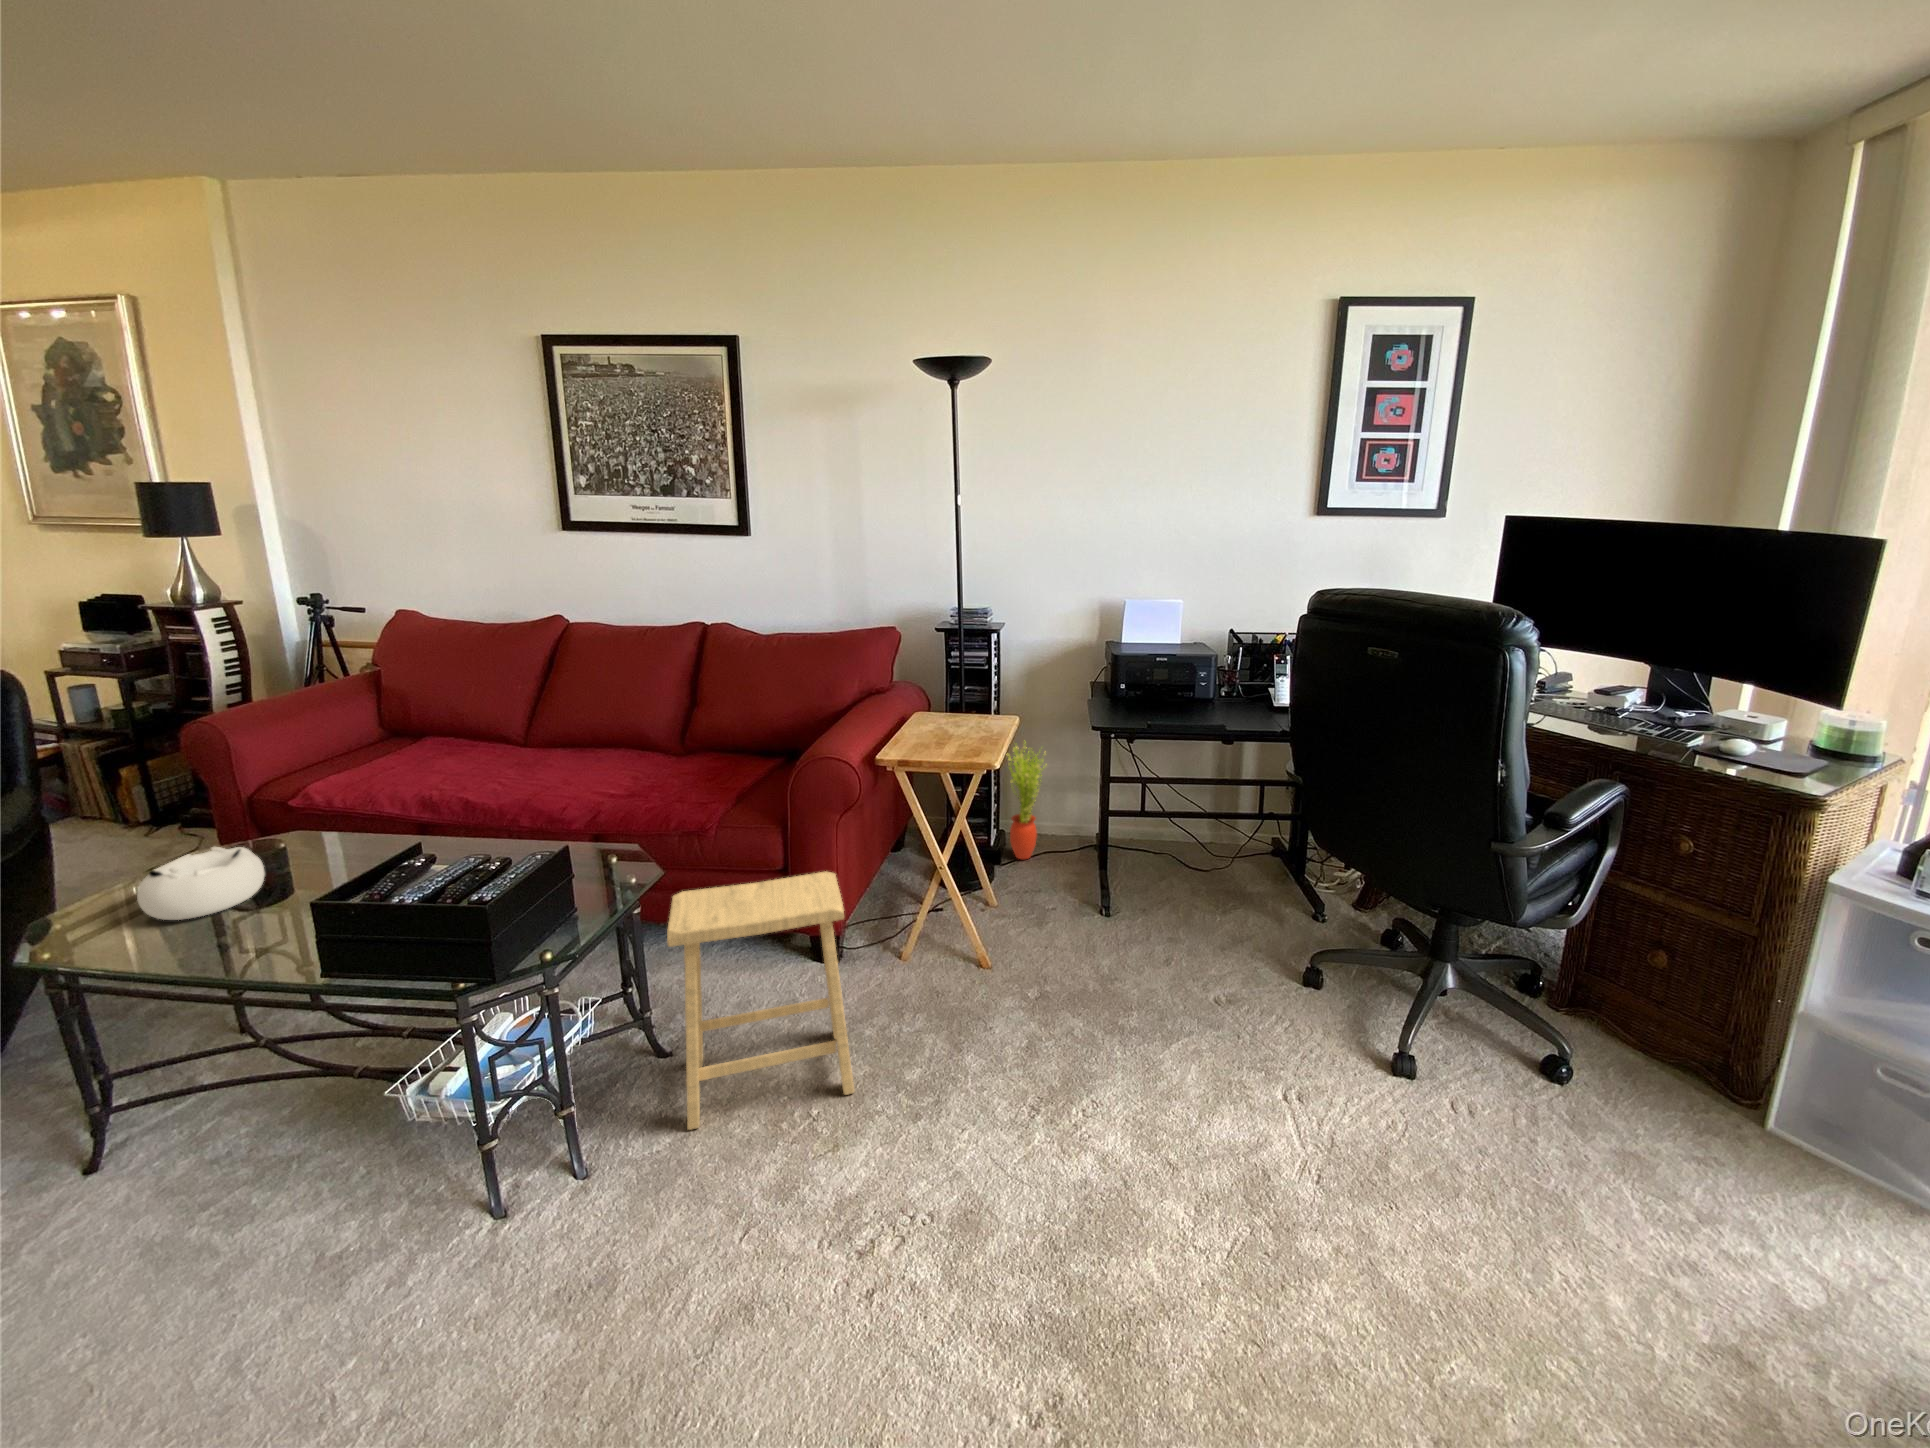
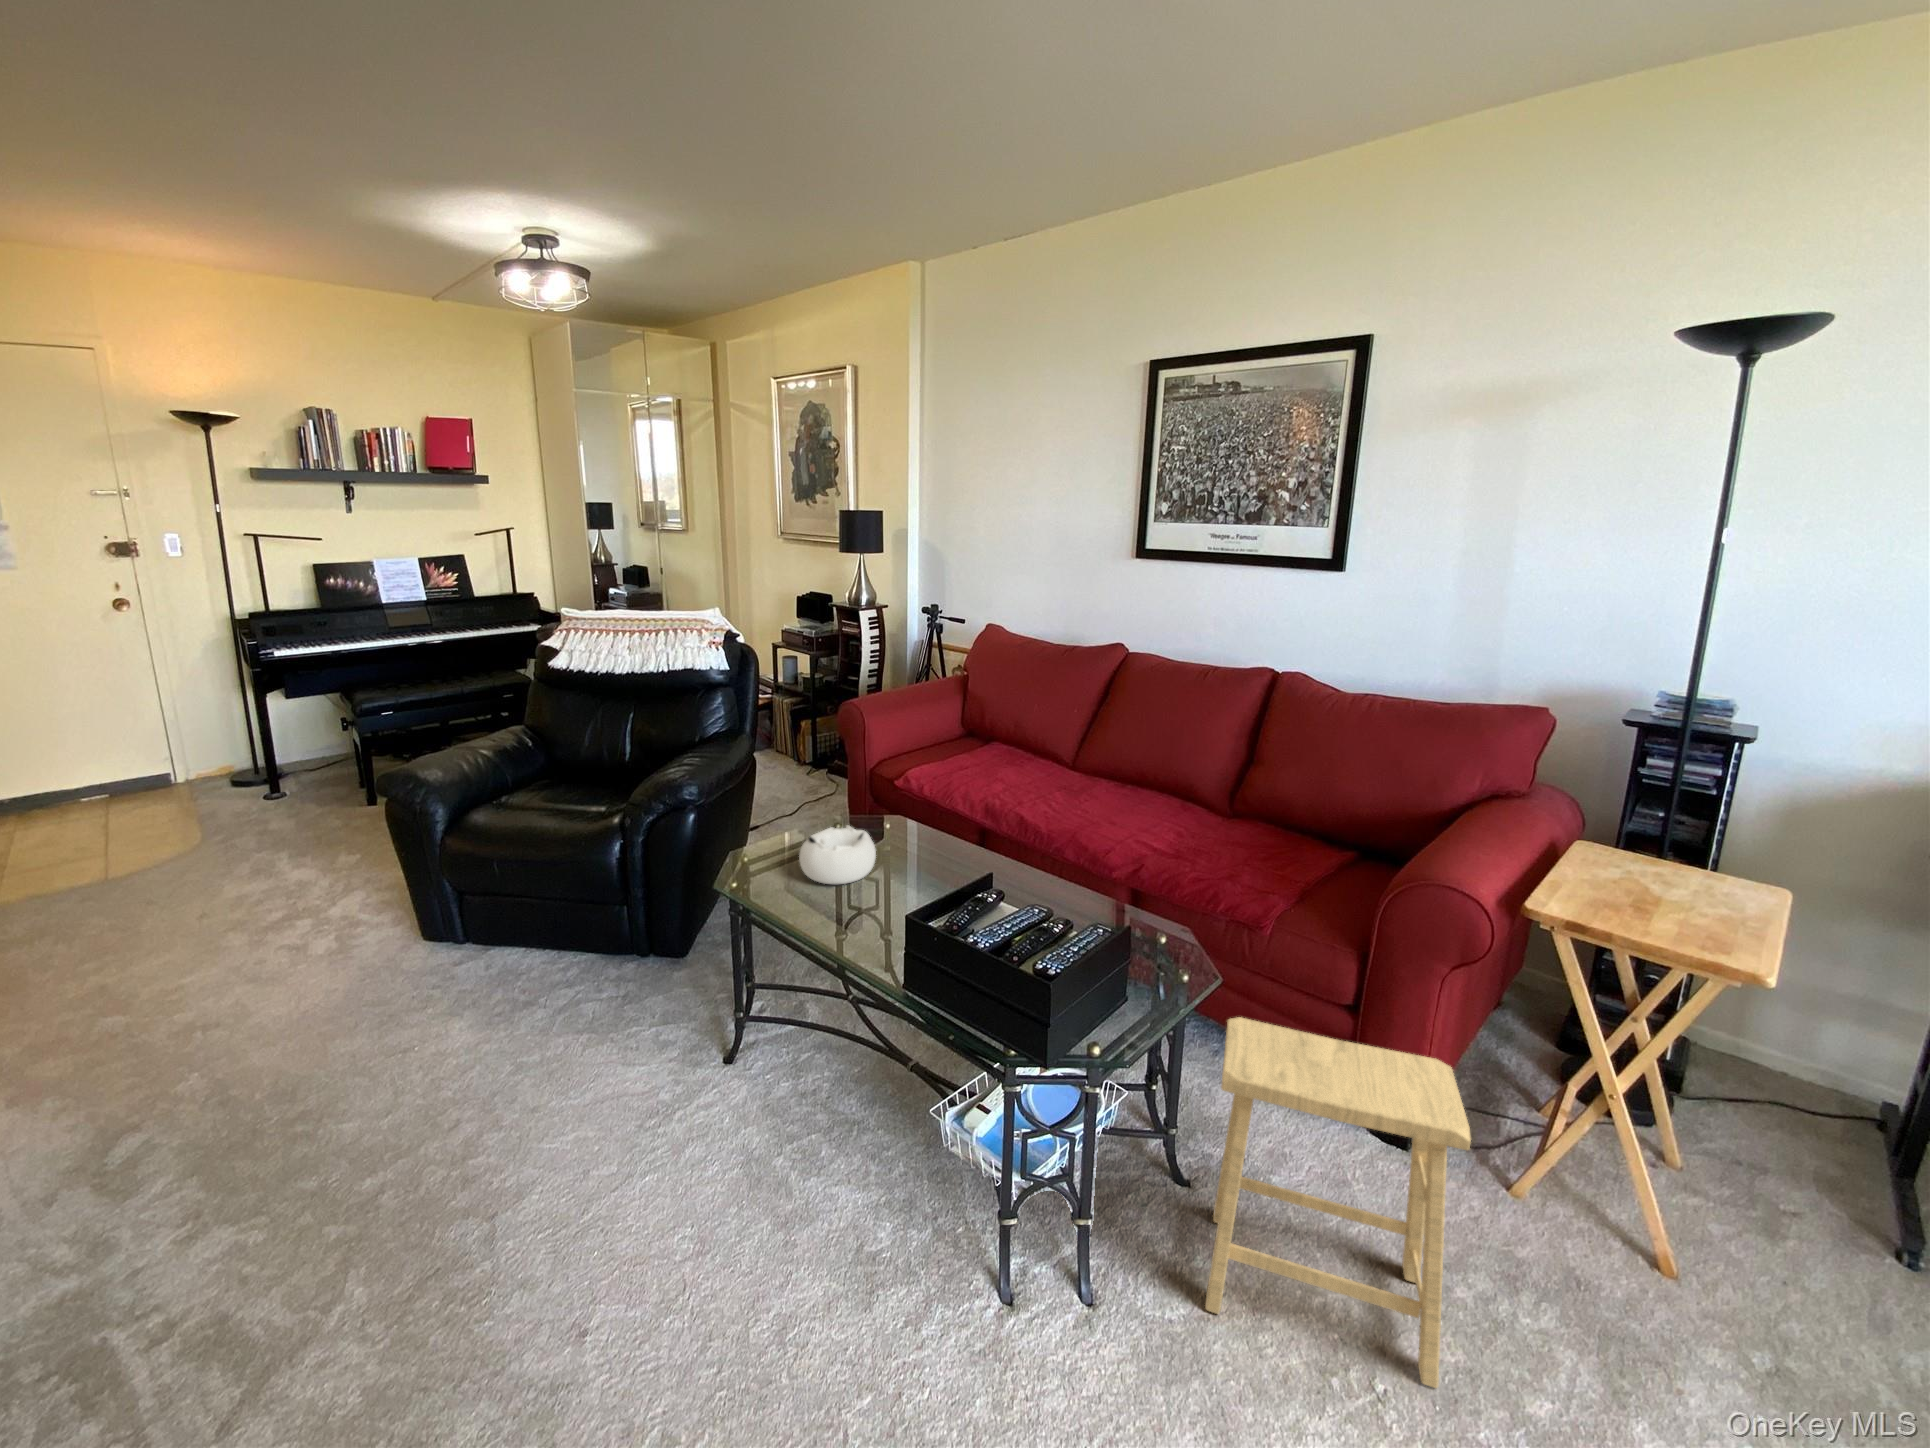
potted plant: present [1006,746,1047,859] -> none [1715,923,1827,1108]

